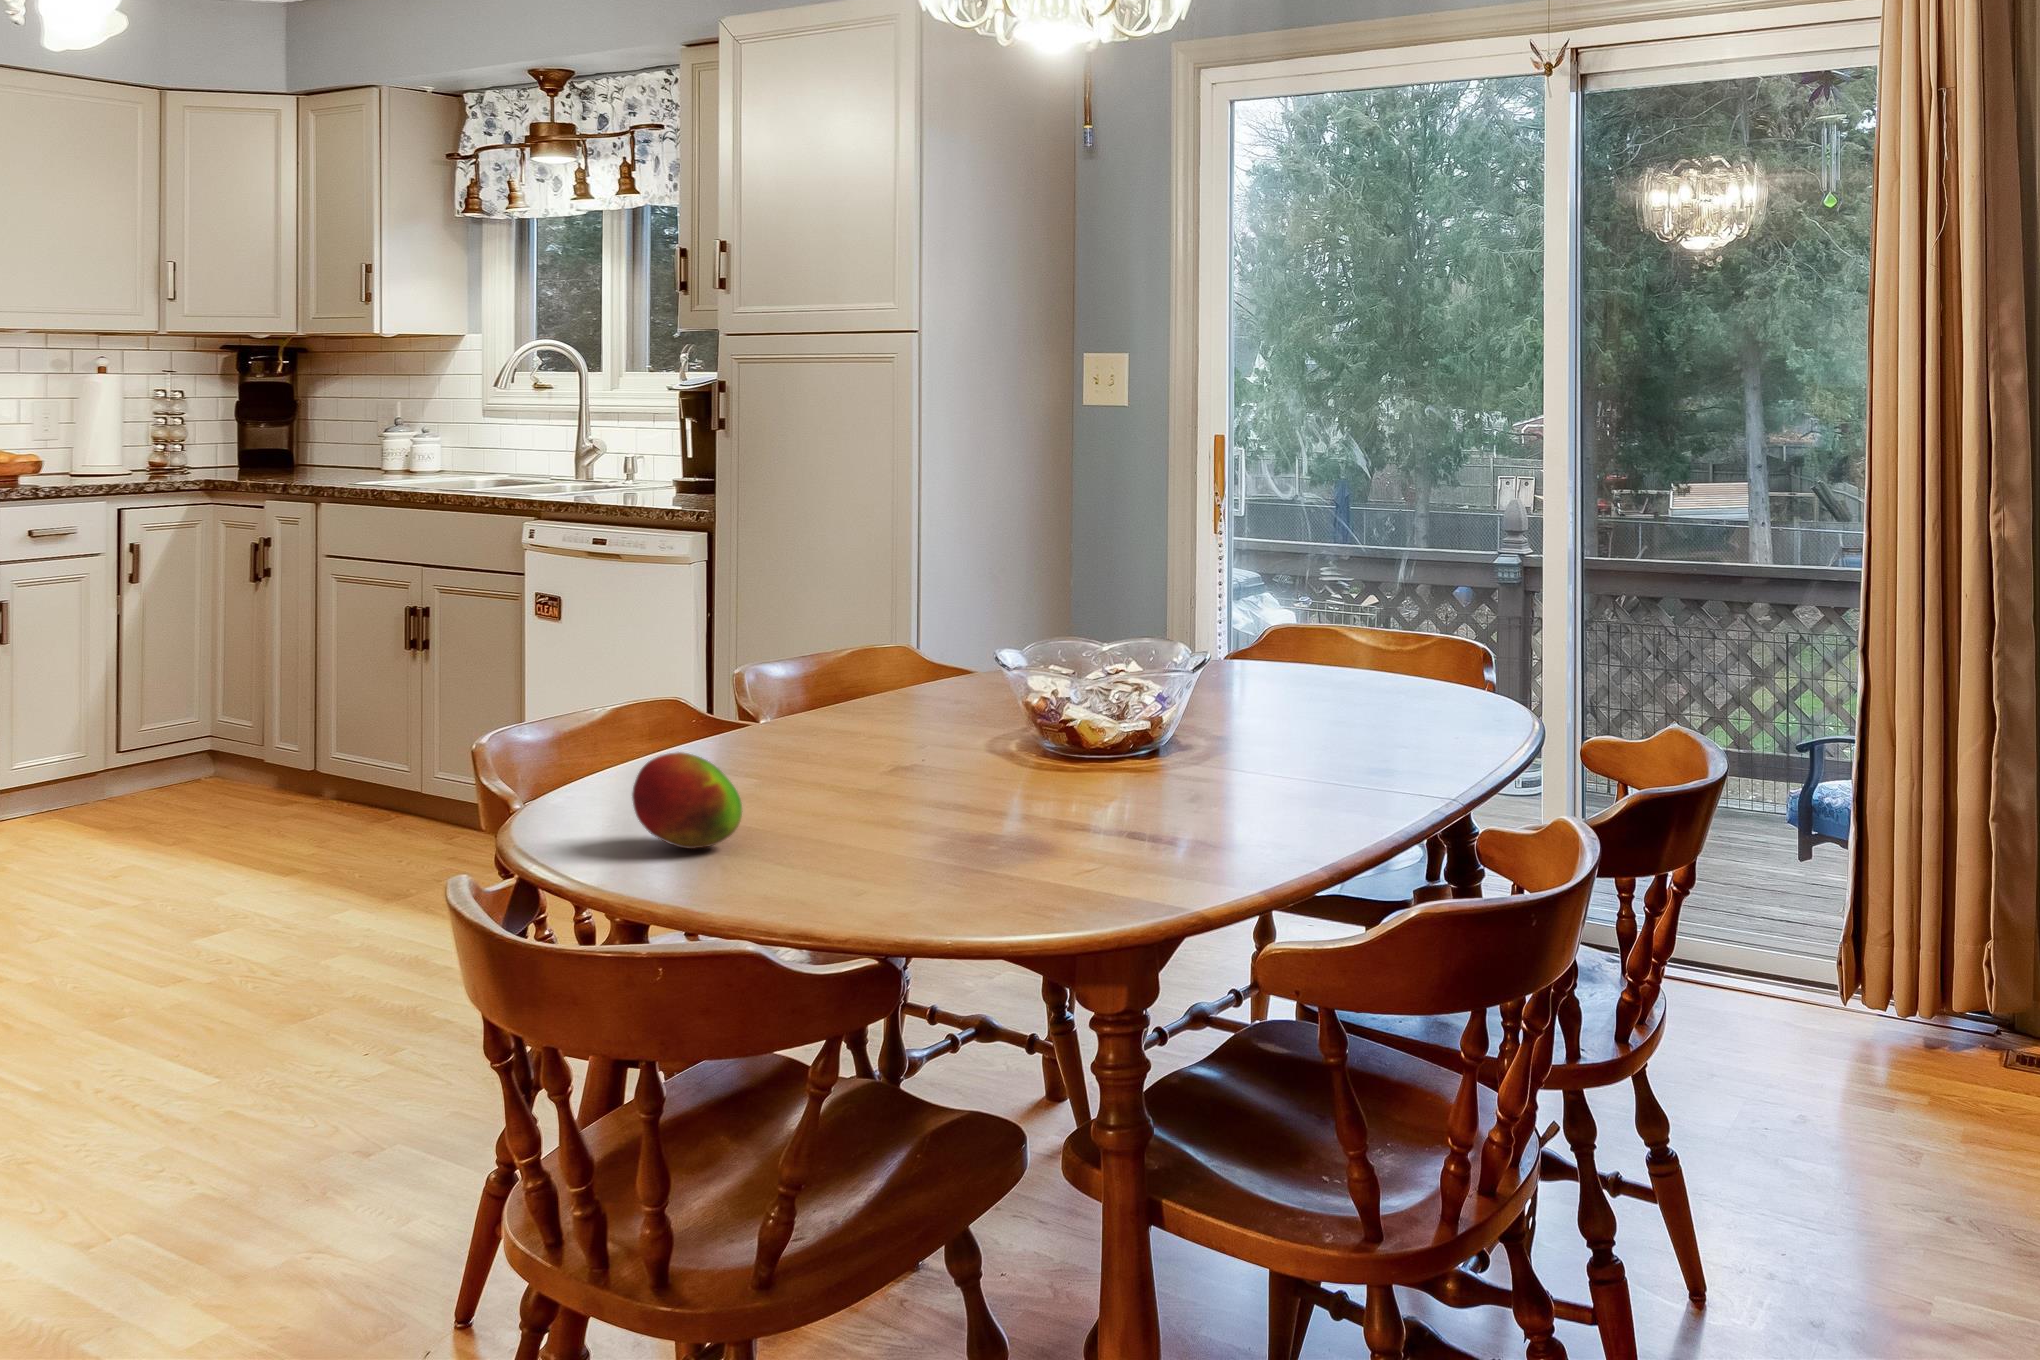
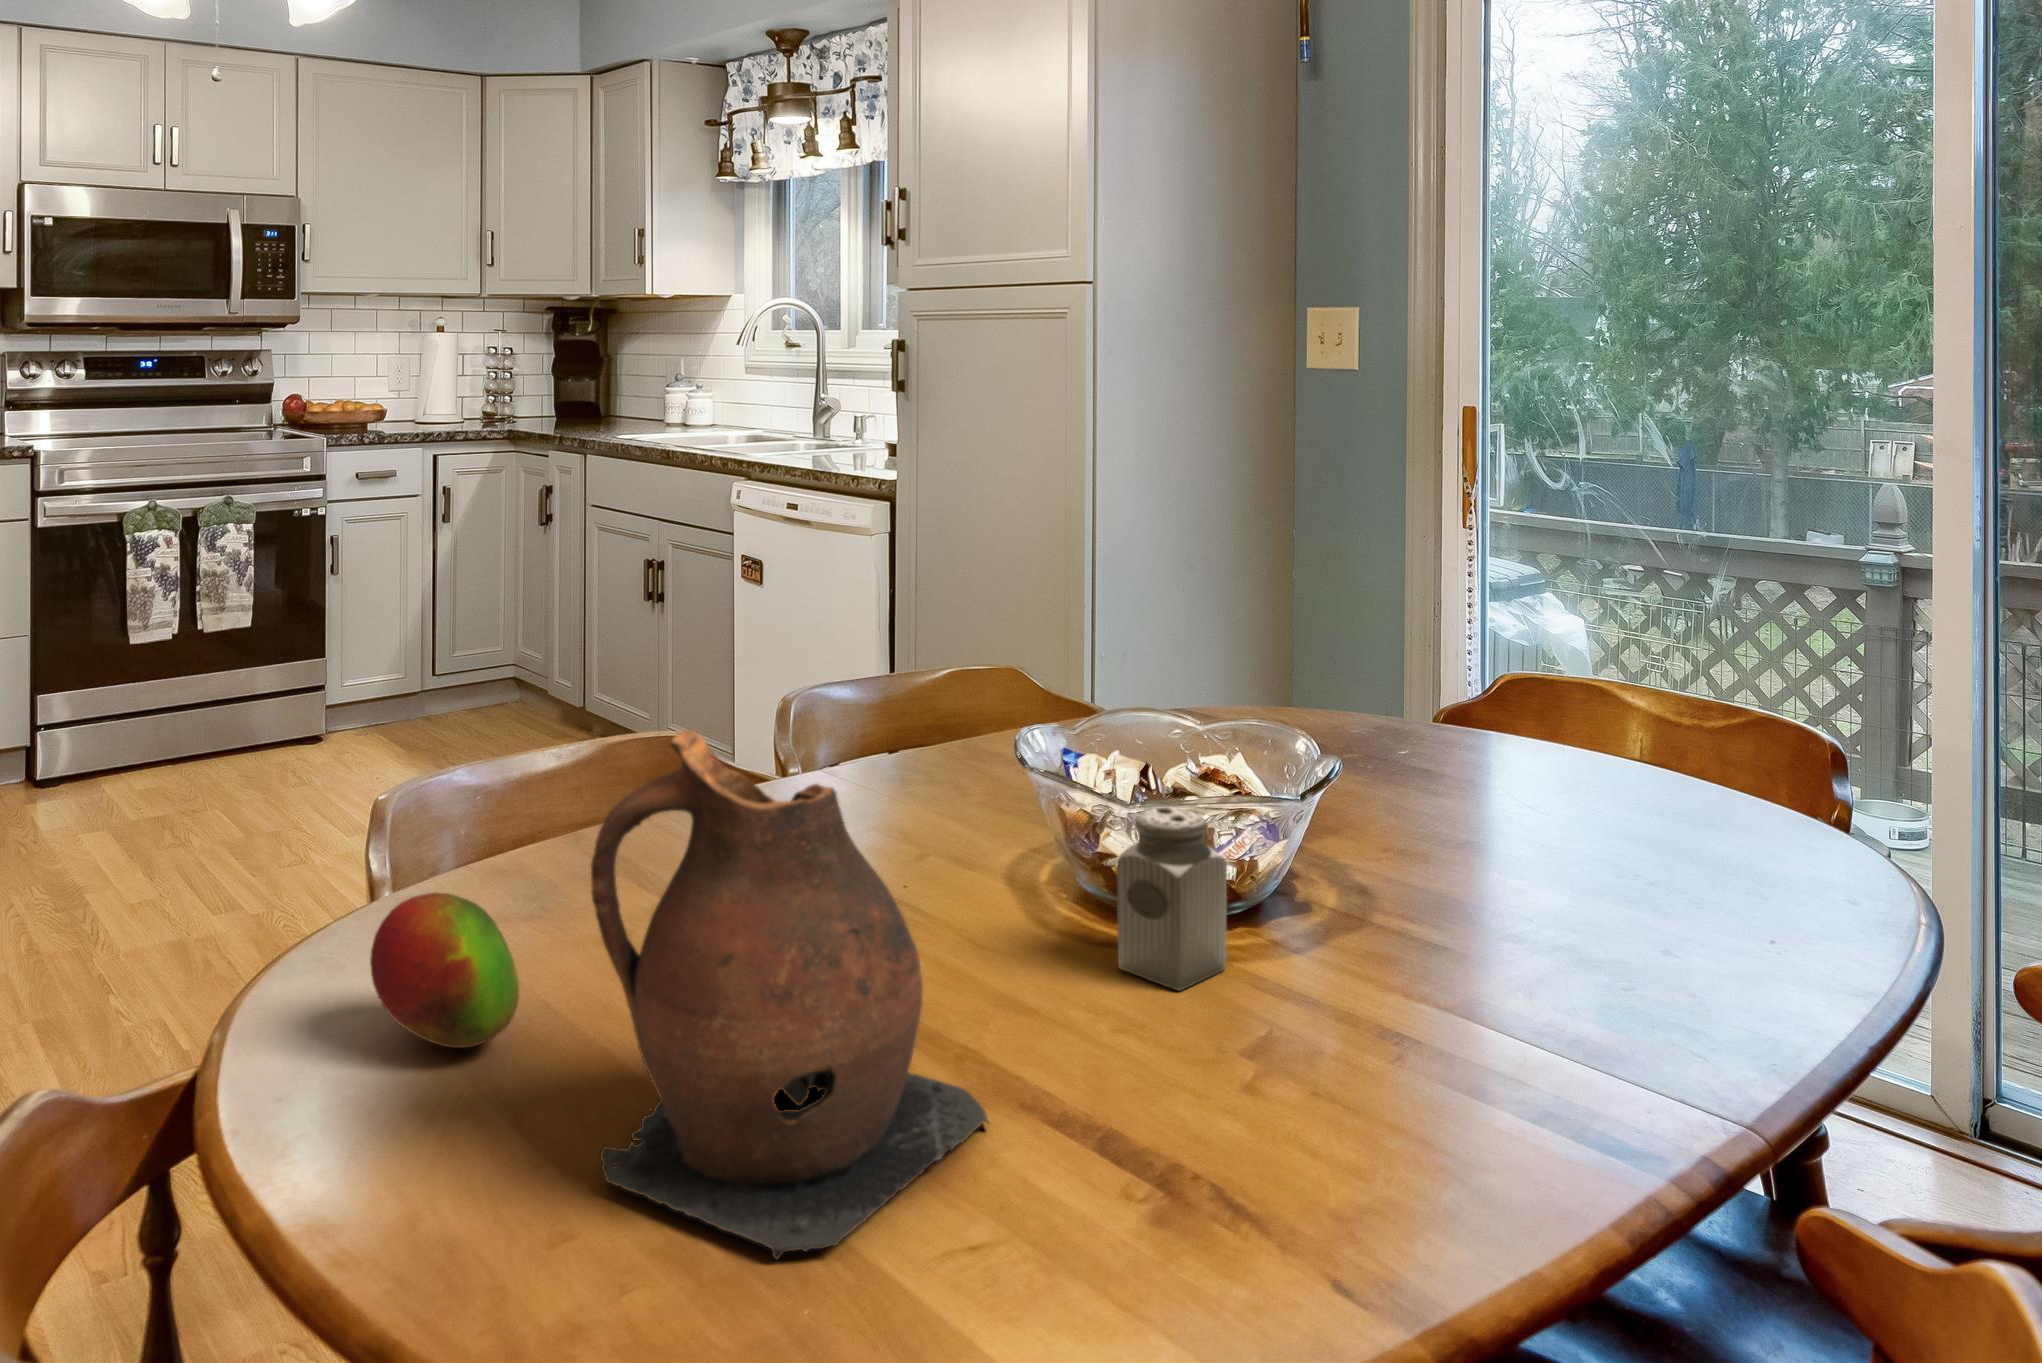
ceramic pitcher: none [840,617,1063,889] -> present [591,730,988,1259]
salt shaker: none [1090,681,1157,789] -> present [1117,807,1227,990]

